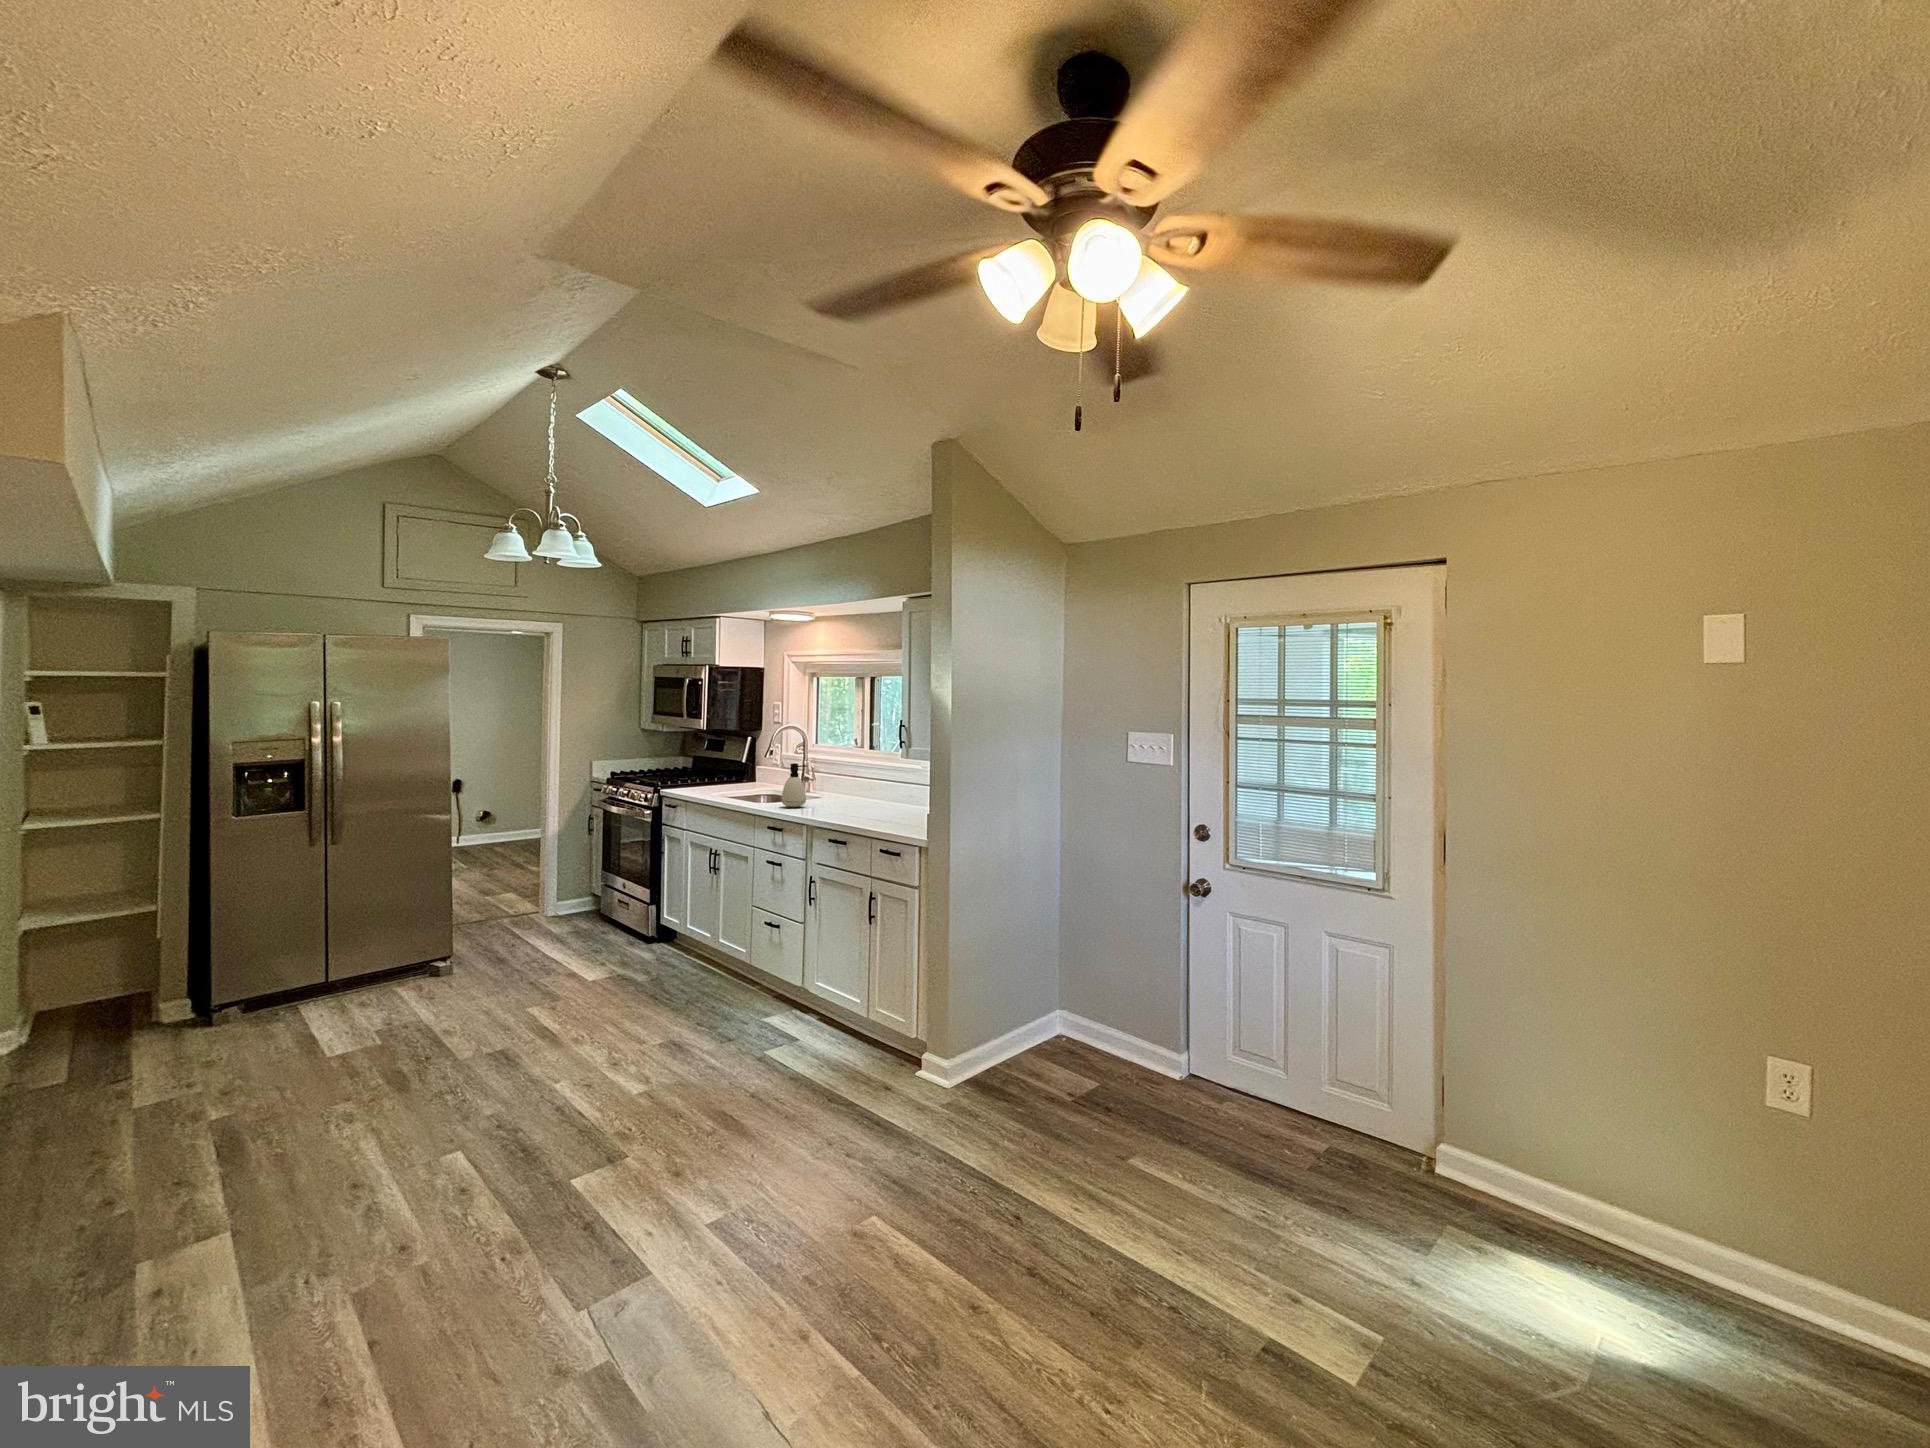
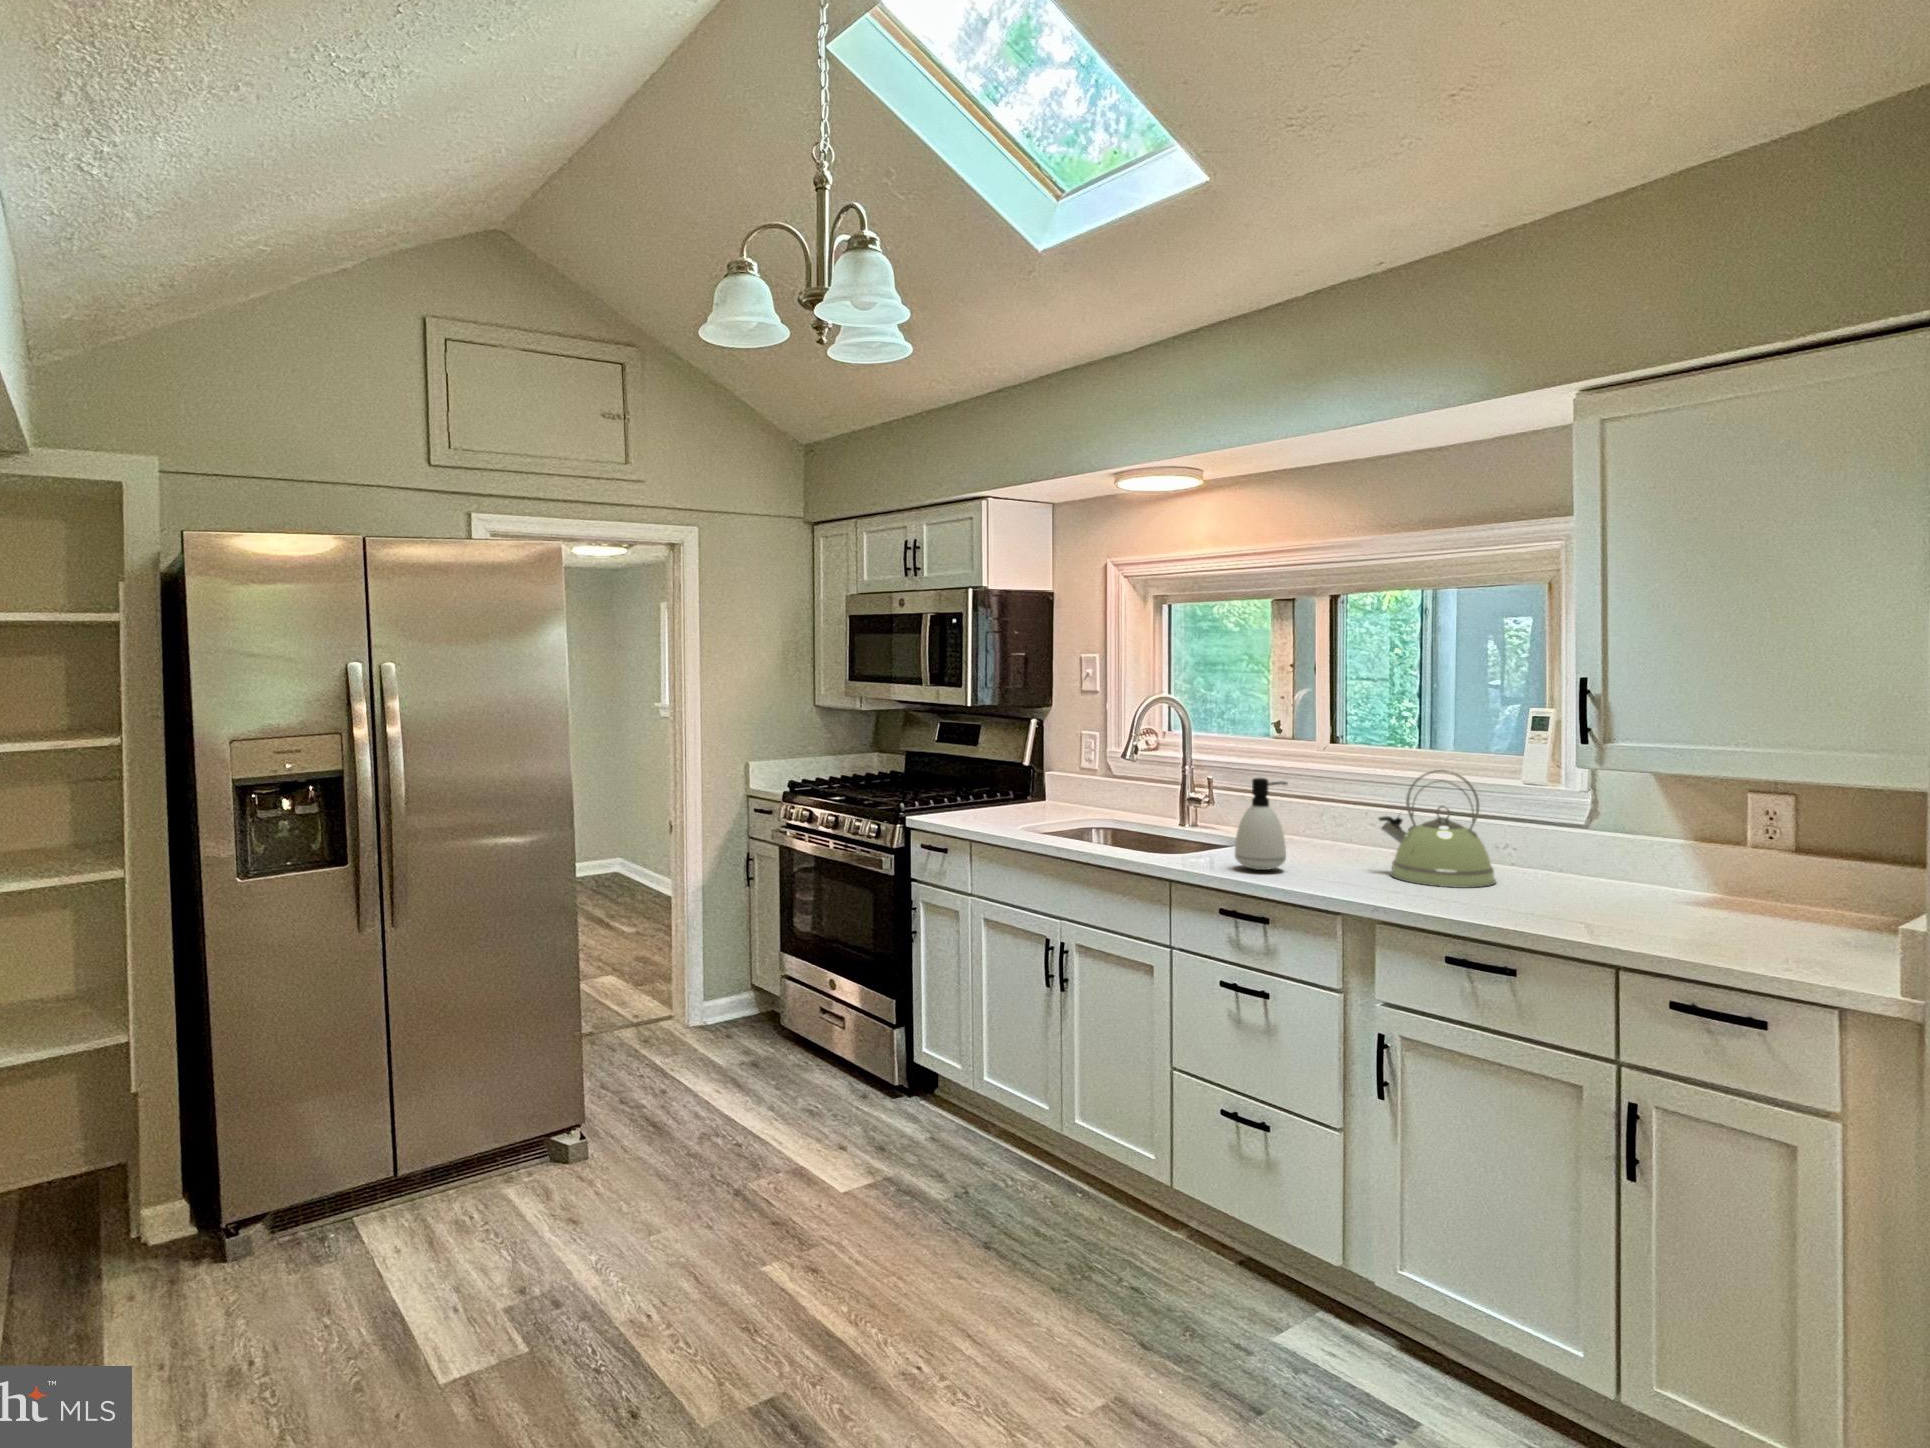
kettle: none [849,759,894,812] -> present [1379,770,1496,888]

